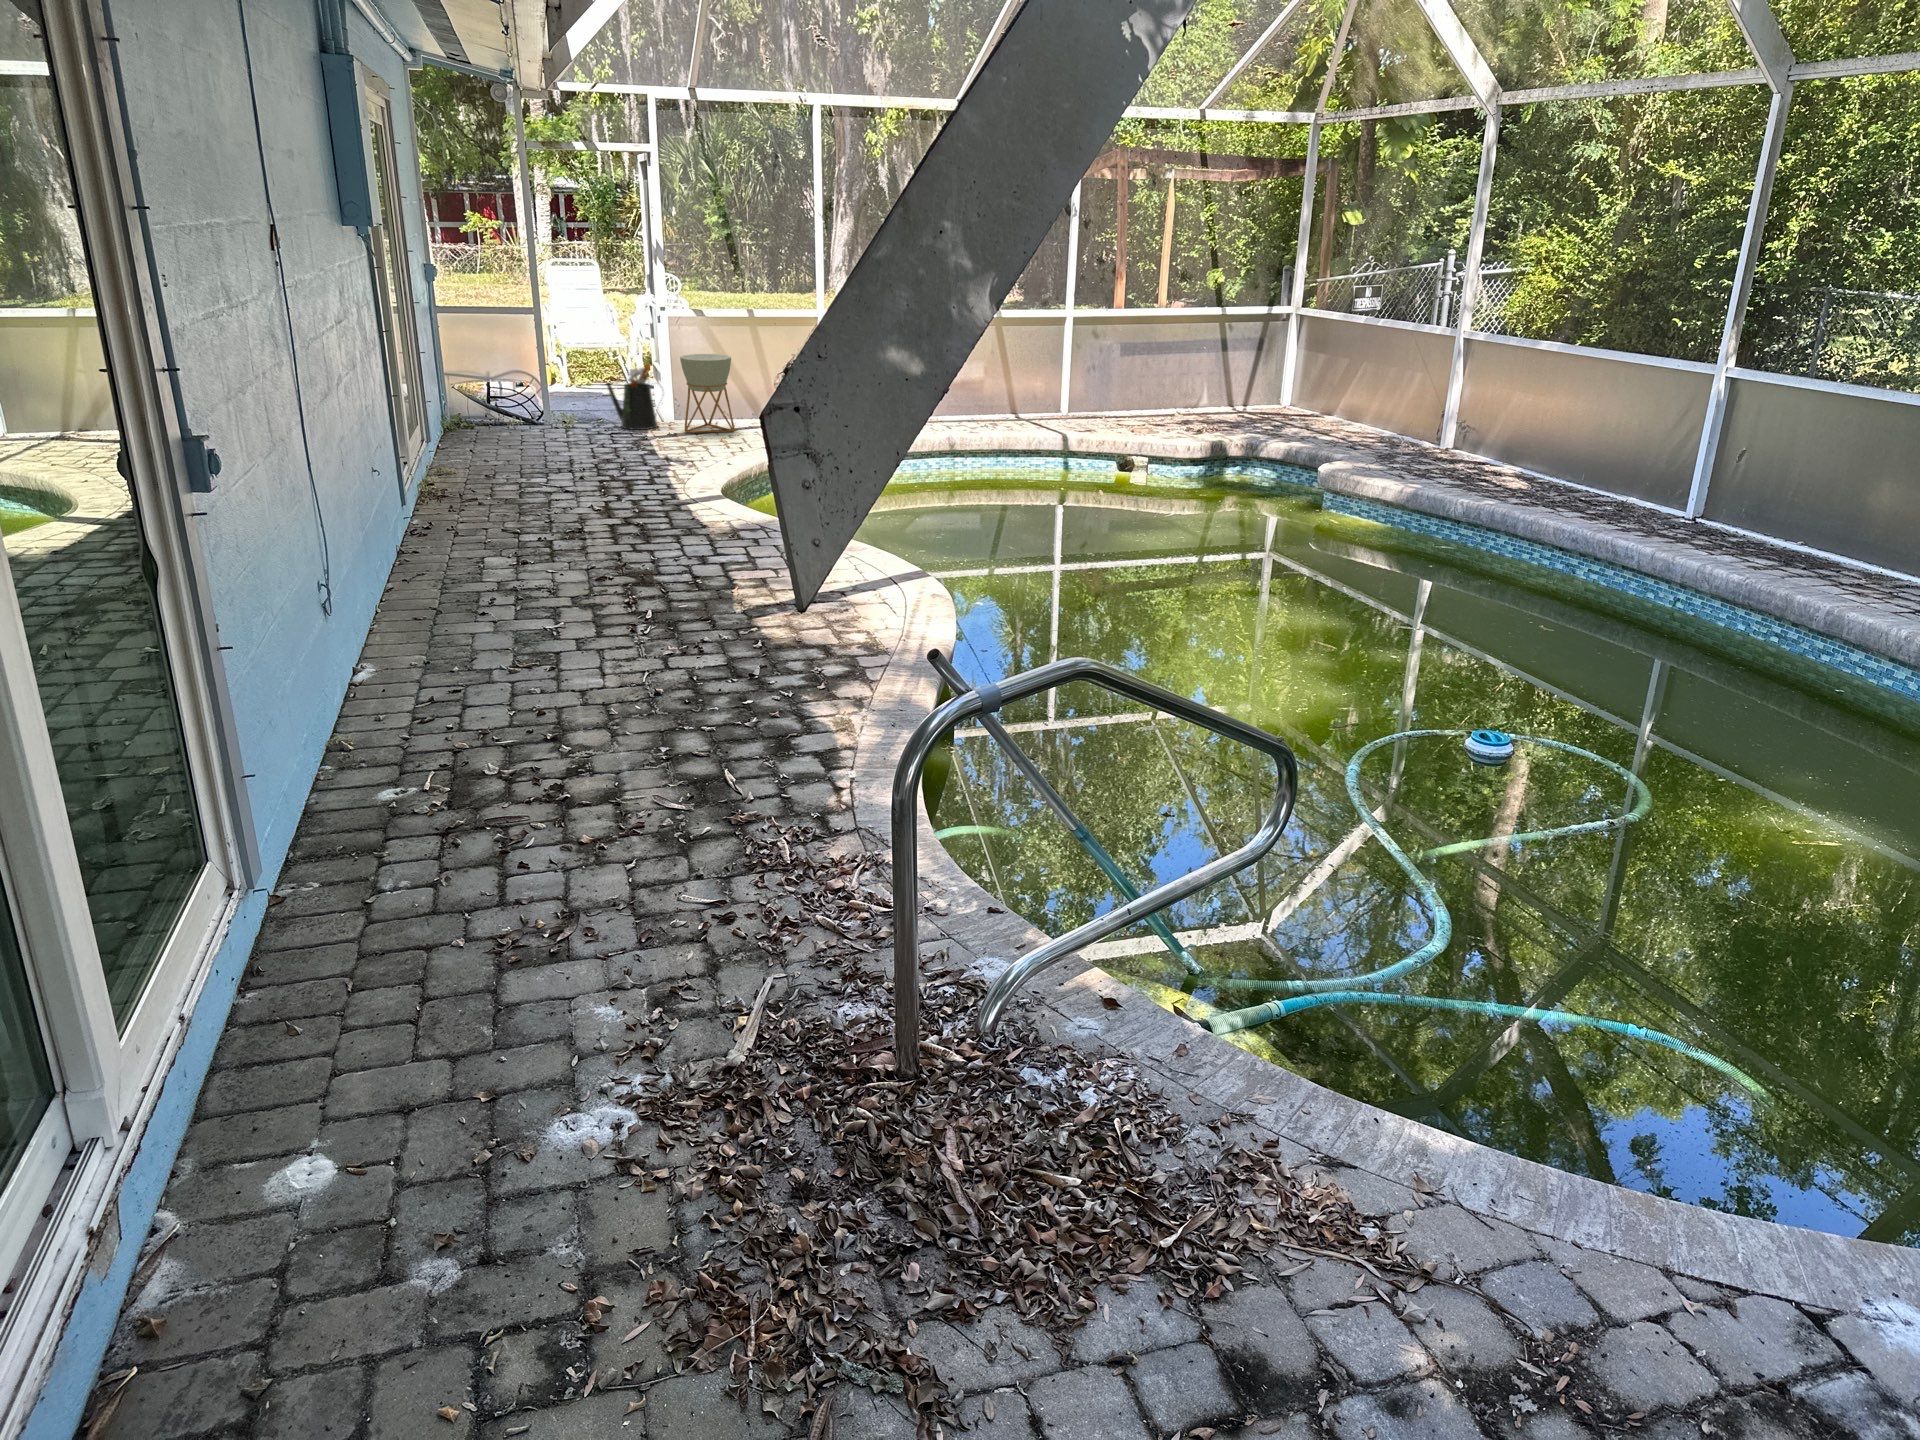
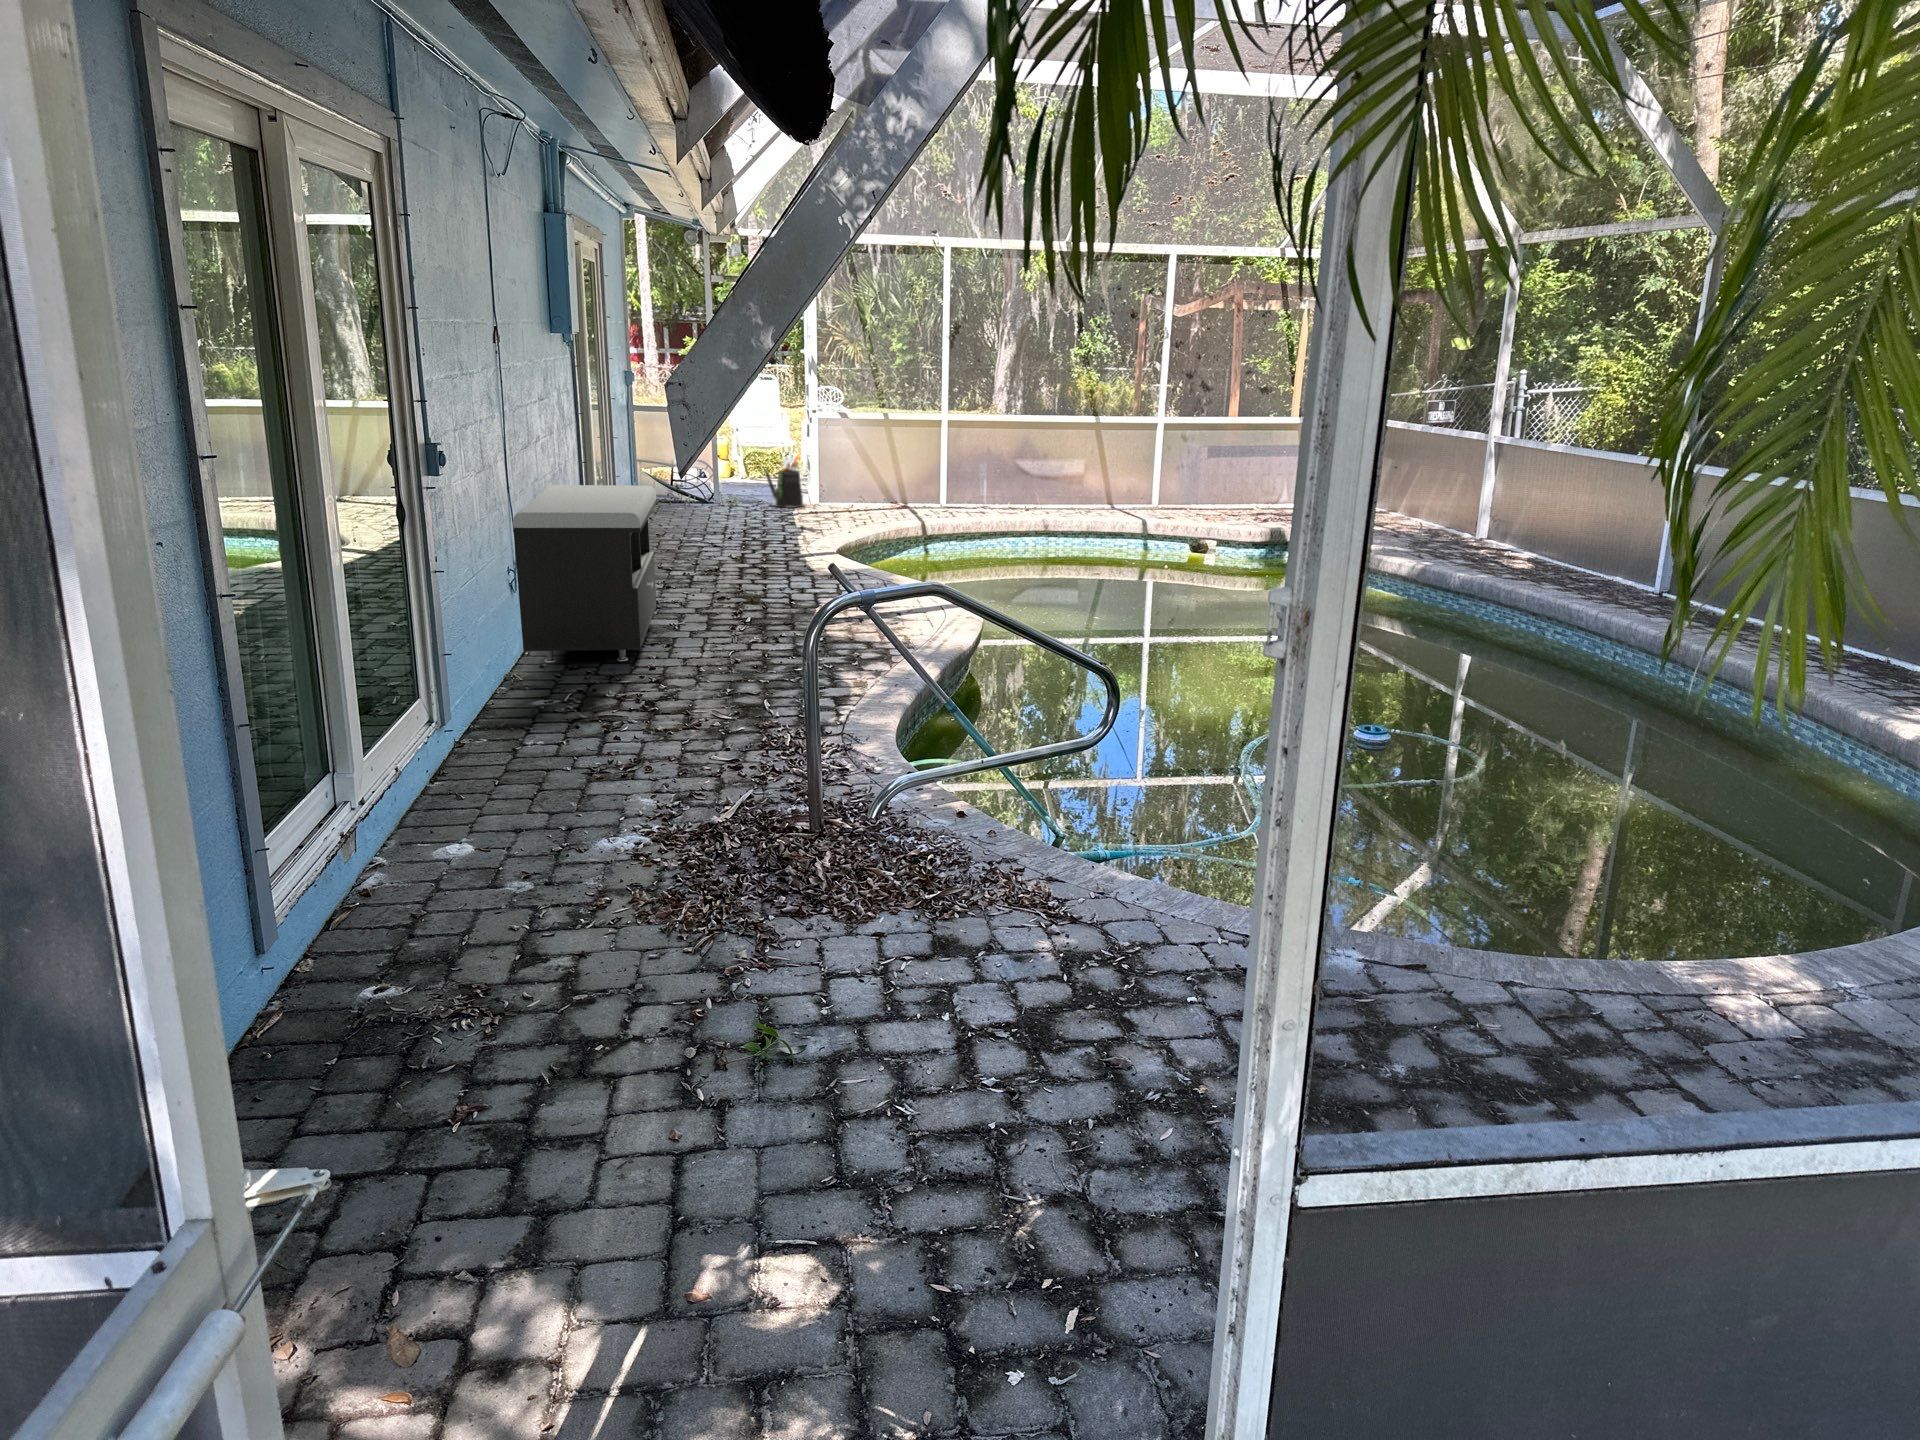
planter: present [680,354,735,433] -> none [824,447,865,511]
storage bench: none [319,441,521,707] -> present [513,485,657,663]

